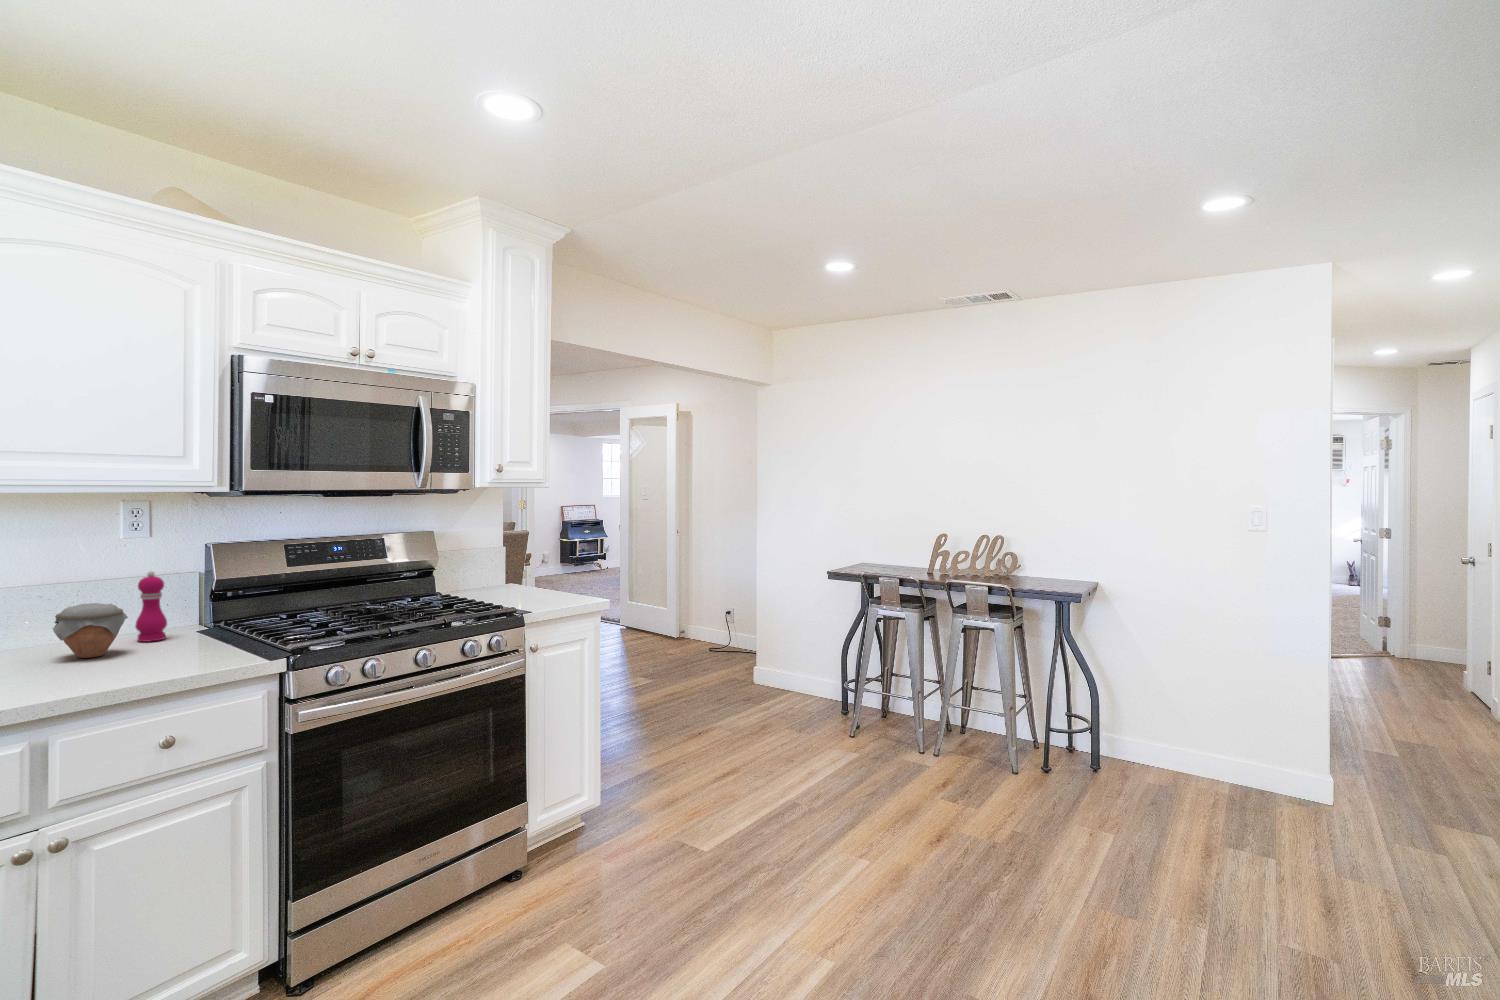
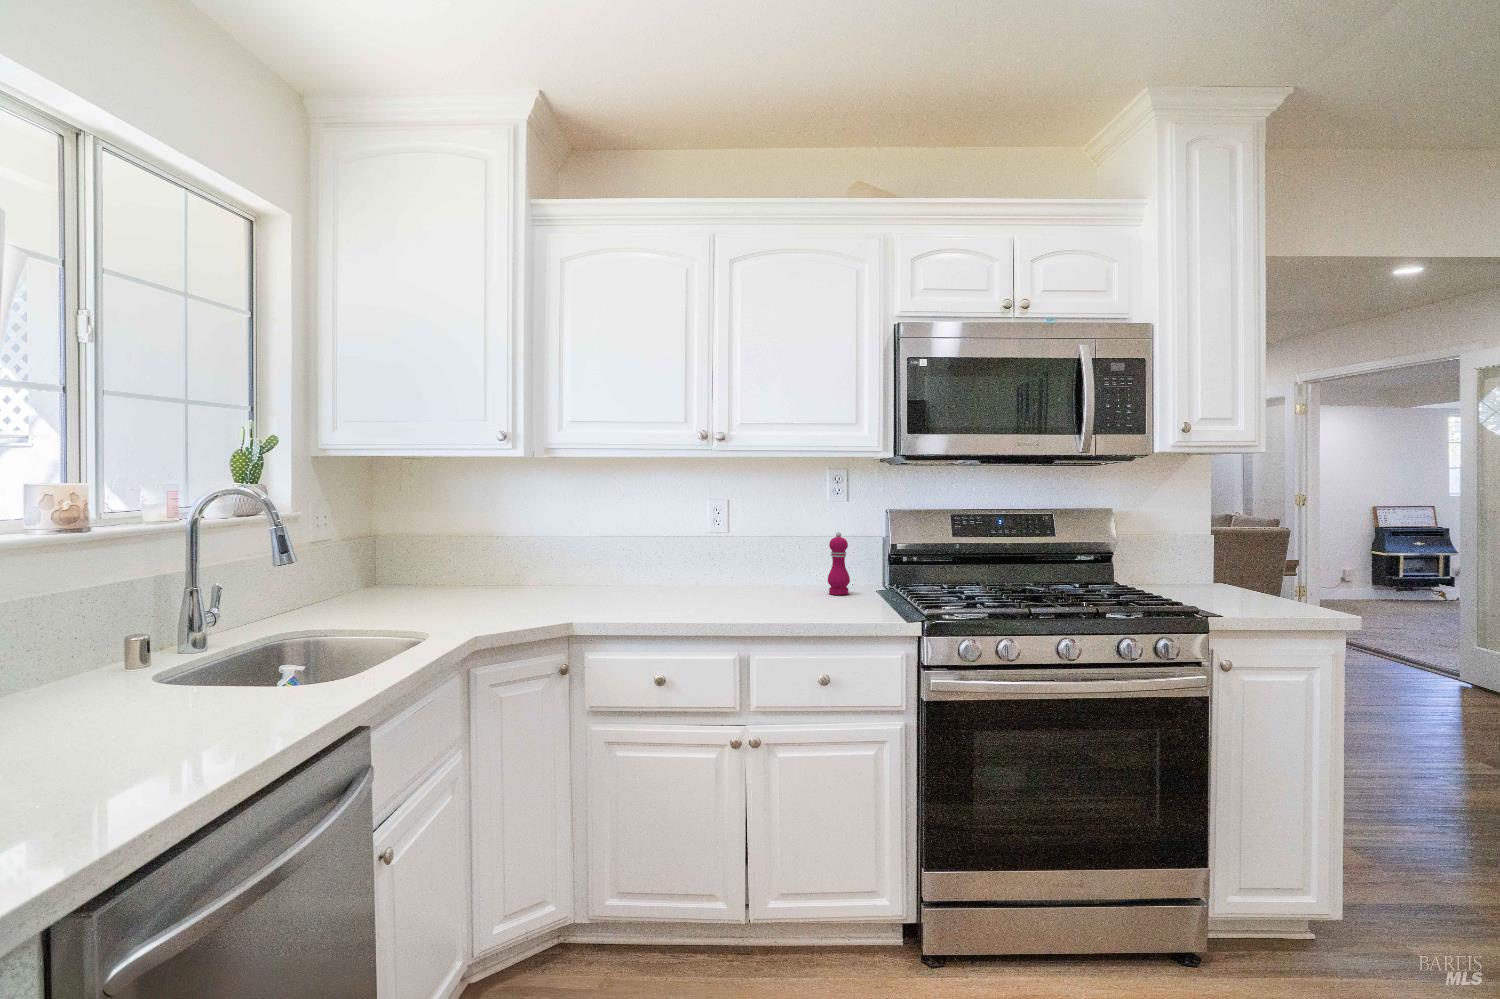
jar: present [53,603,128,658] -> none [766,555,816,601]

